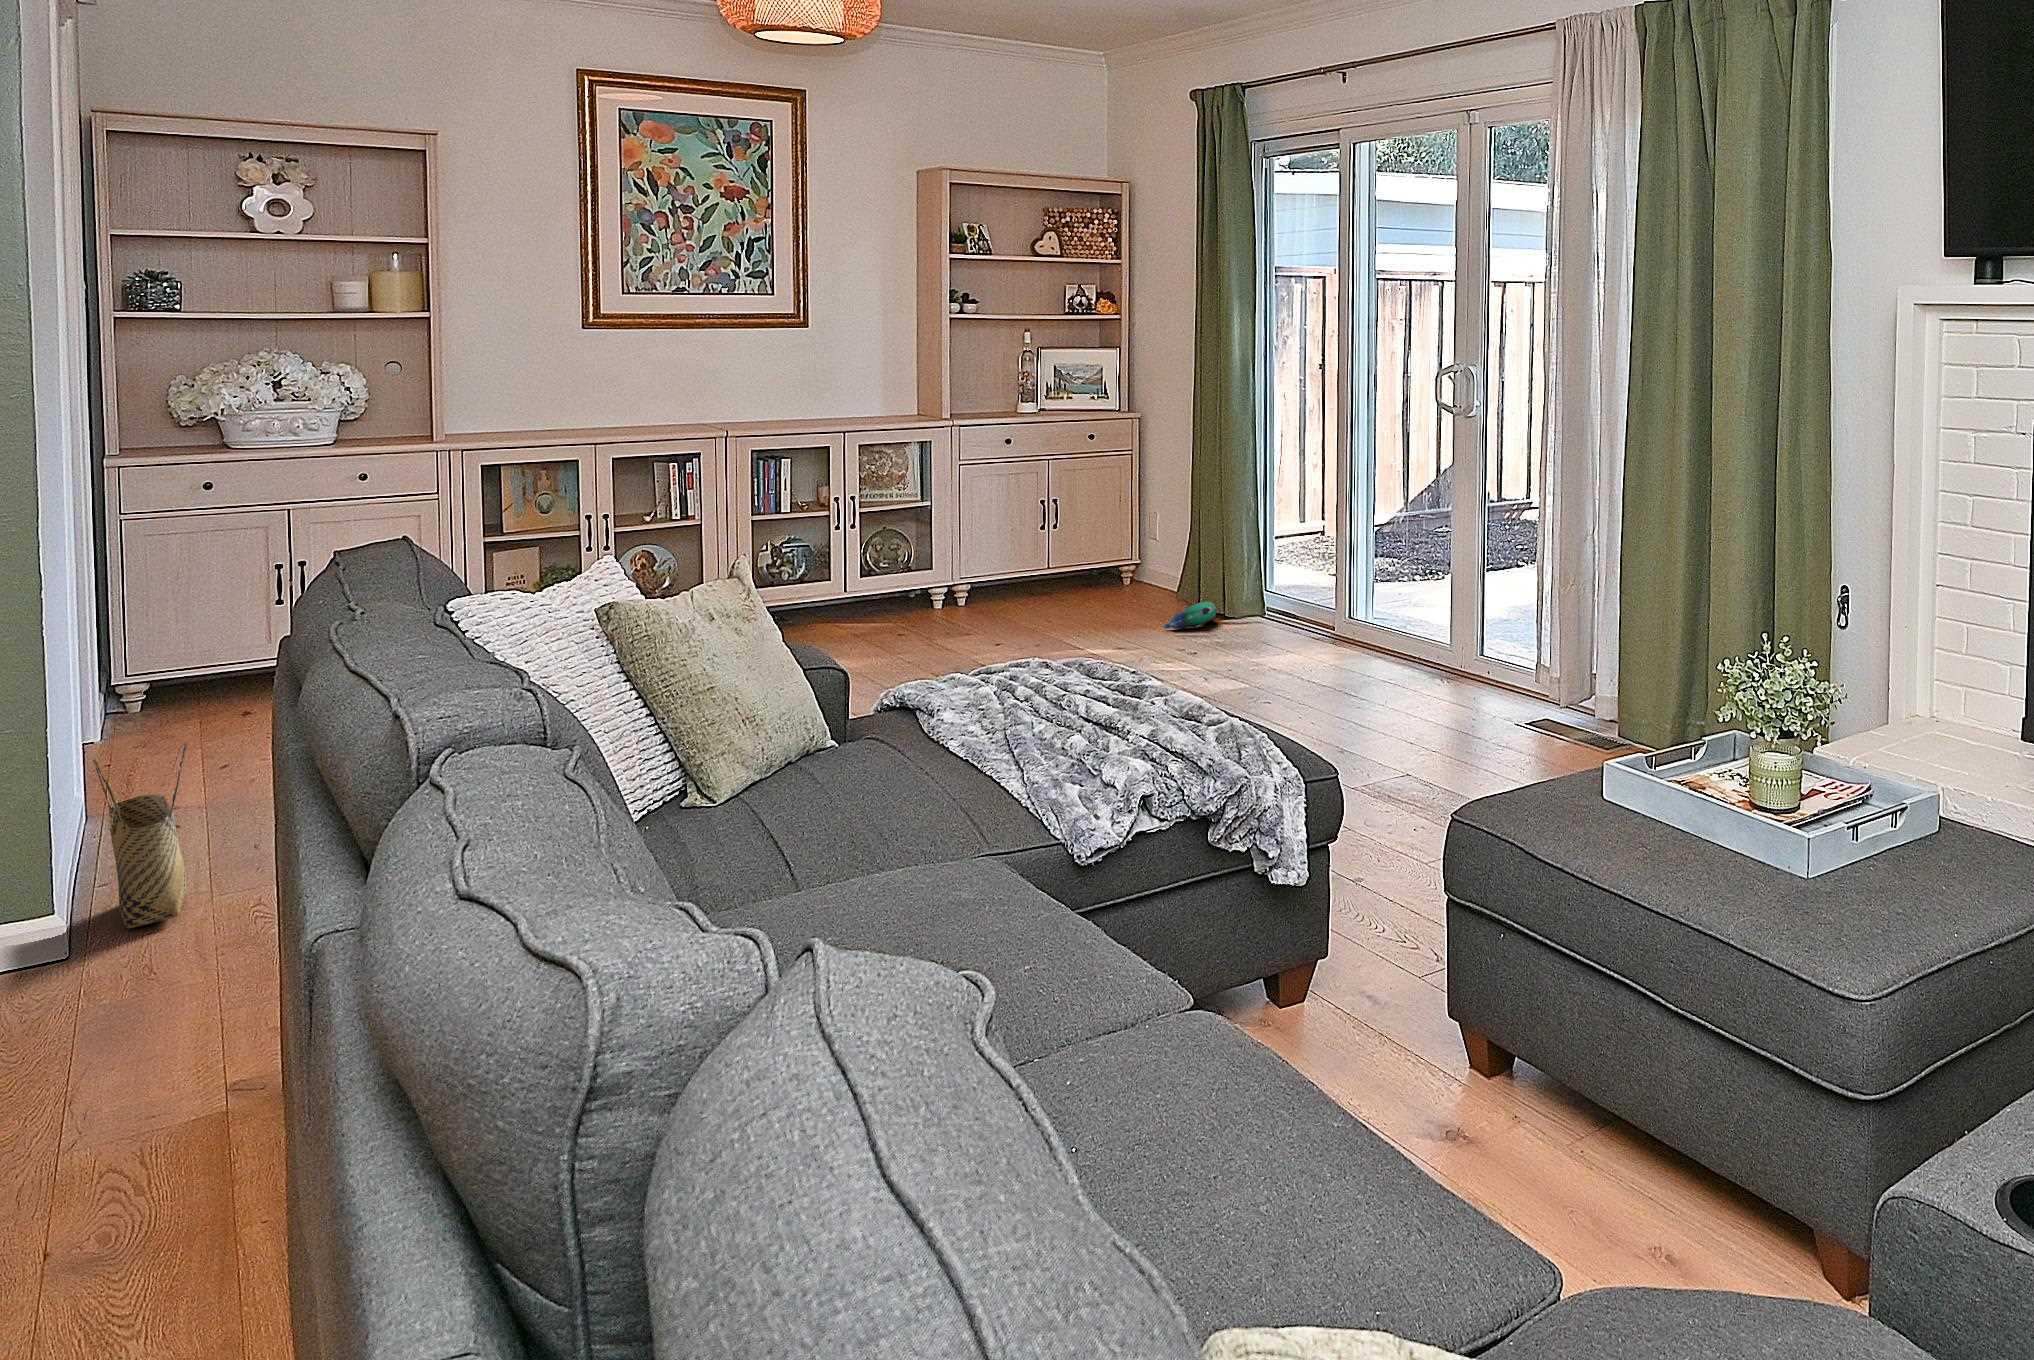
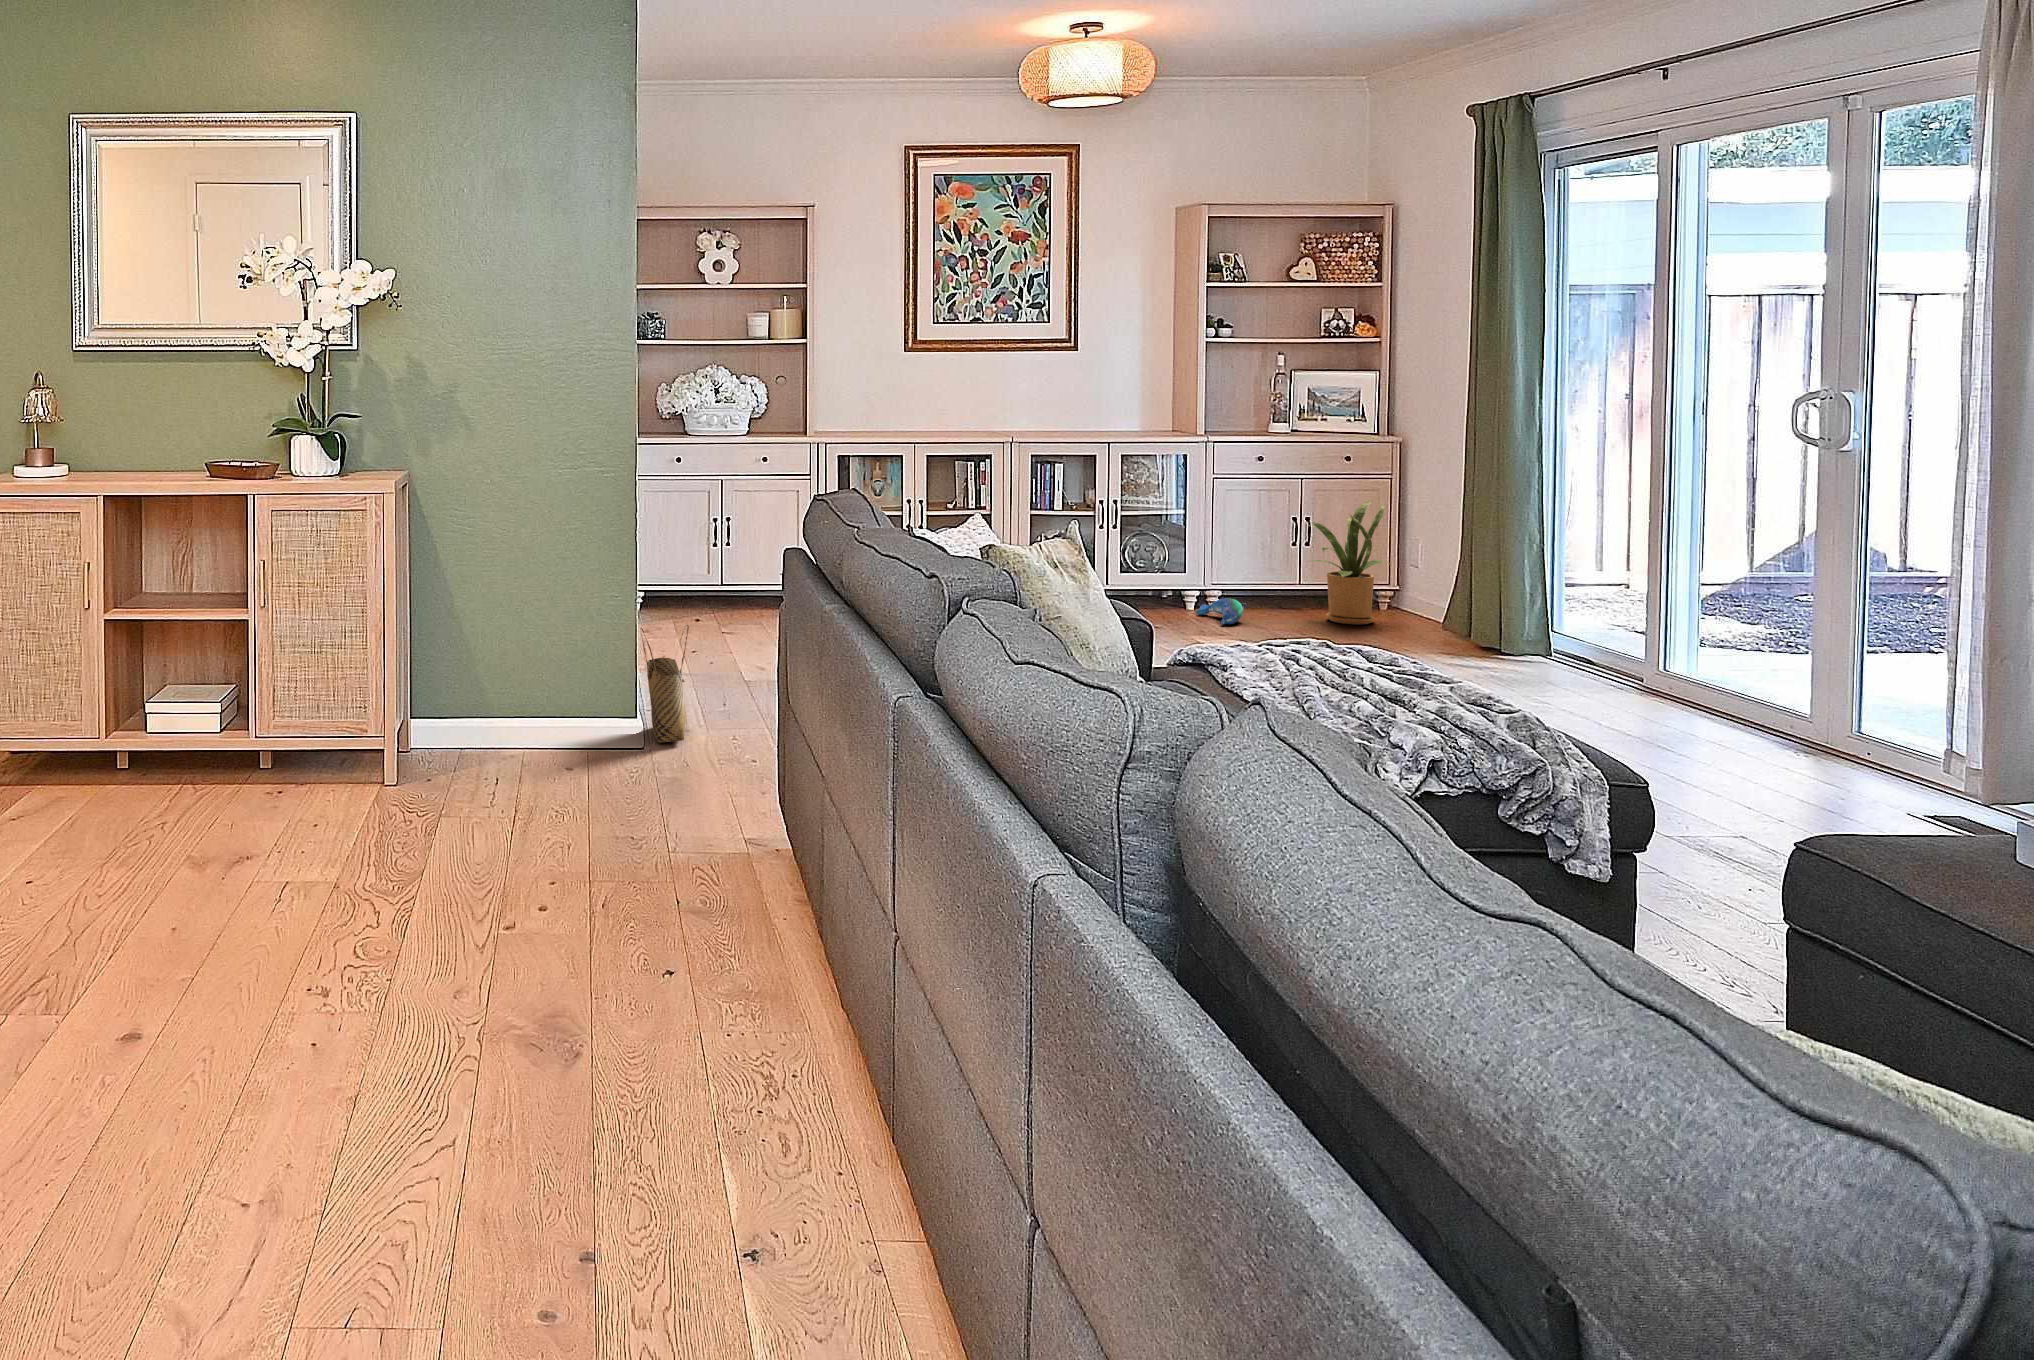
house plant: none [1049,480,1131,609] -> present [1308,501,1389,625]
plush toy: present [1164,601,1217,629] -> present [1197,598,1247,625]

